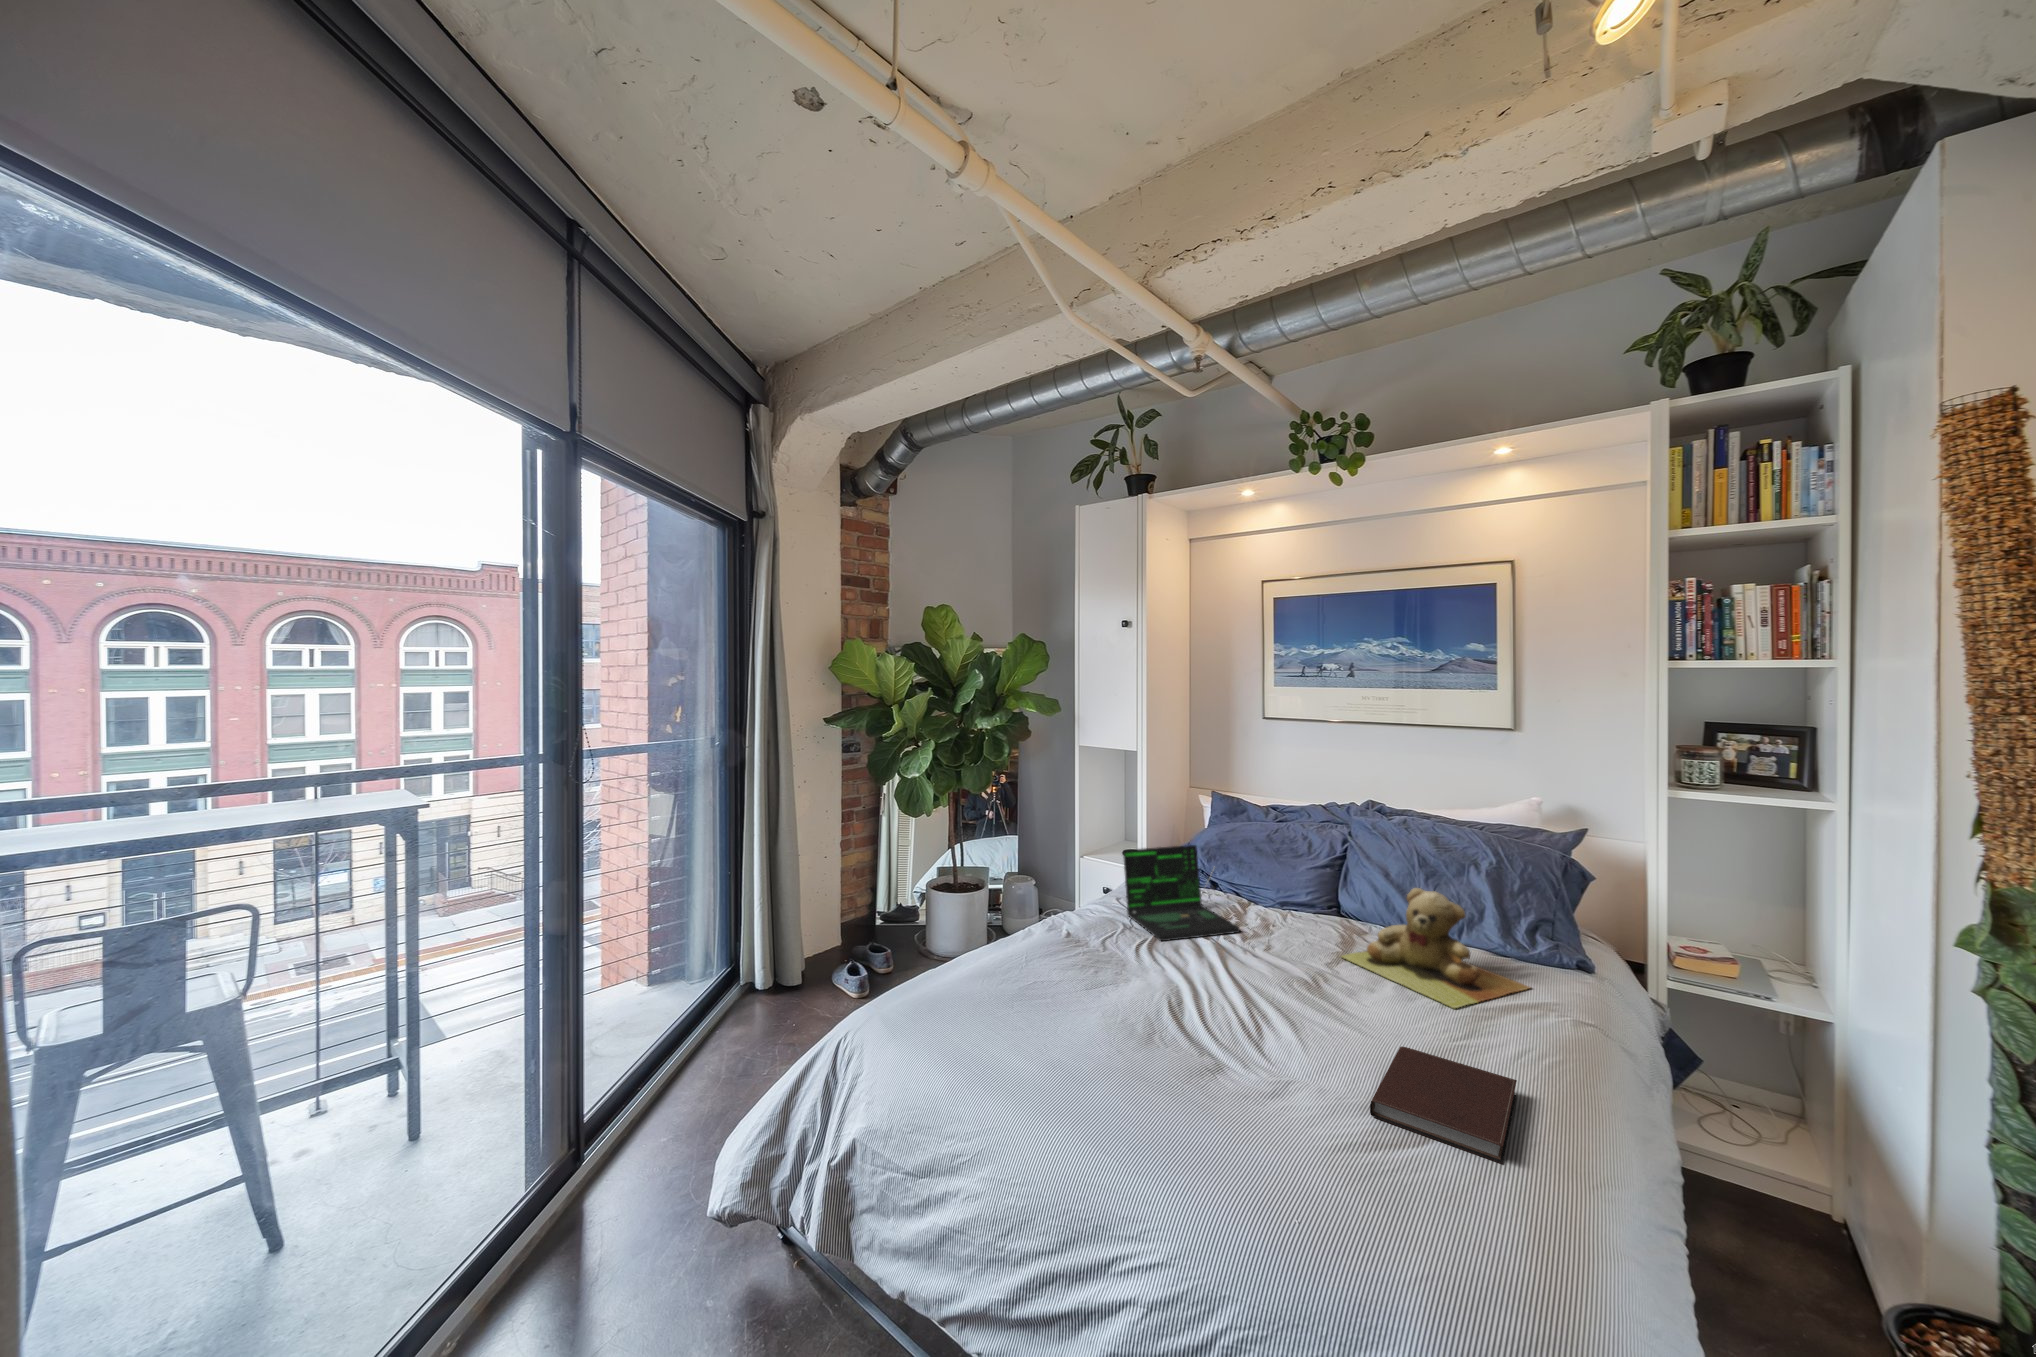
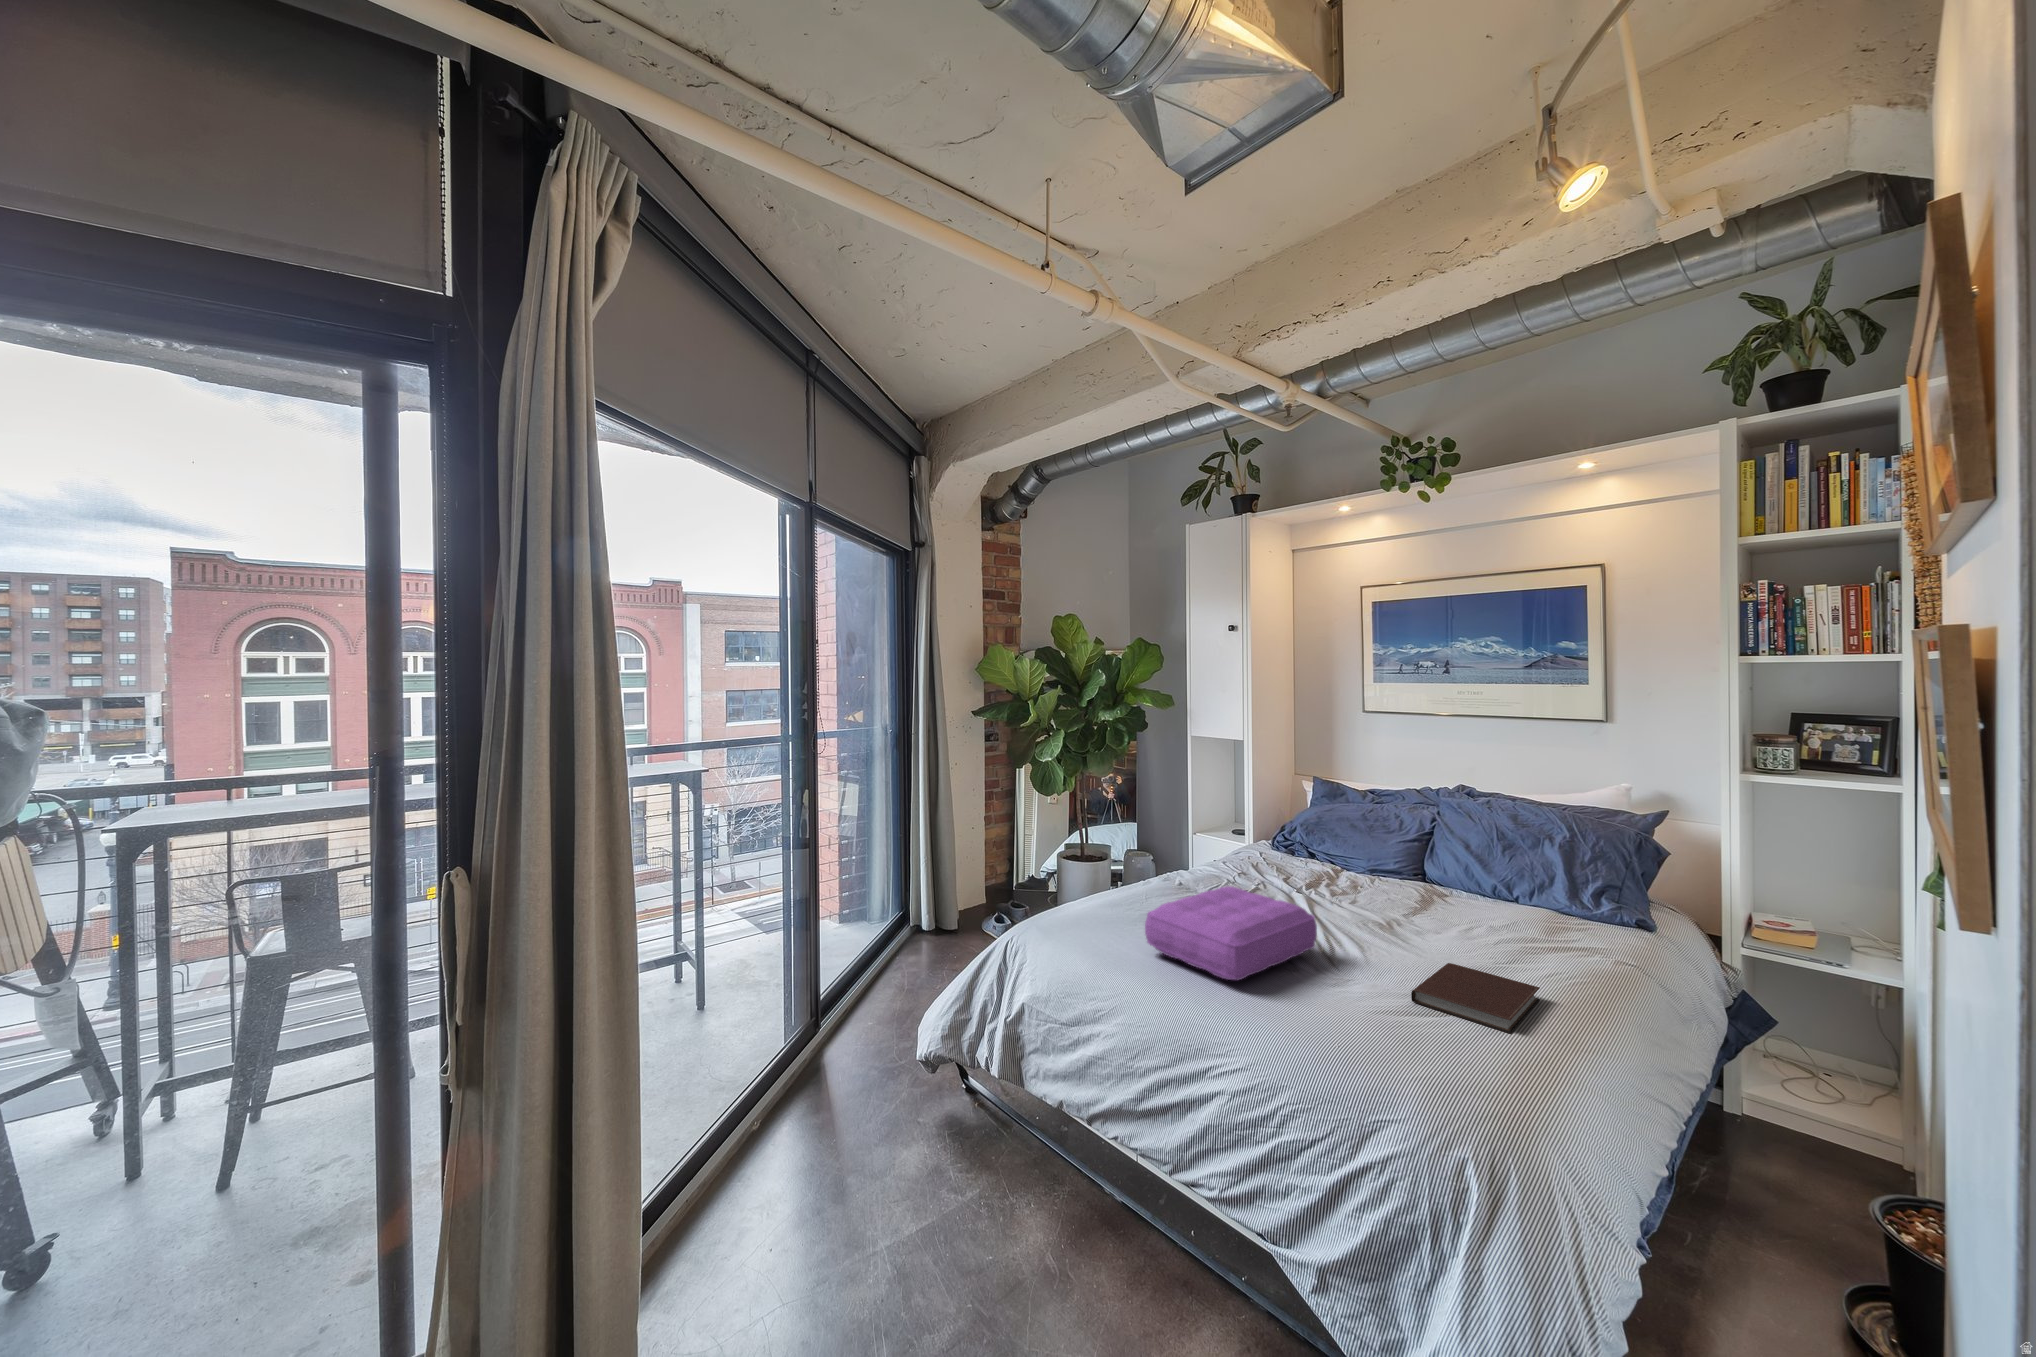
laptop: present [1123,845,1240,941] -> none [1227,818,1330,892]
teddy bear: present [1342,888,1529,1008] -> none [1415,852,1589,947]
pillow: none [1024,952,1243,1102] -> present [1145,886,1317,981]

